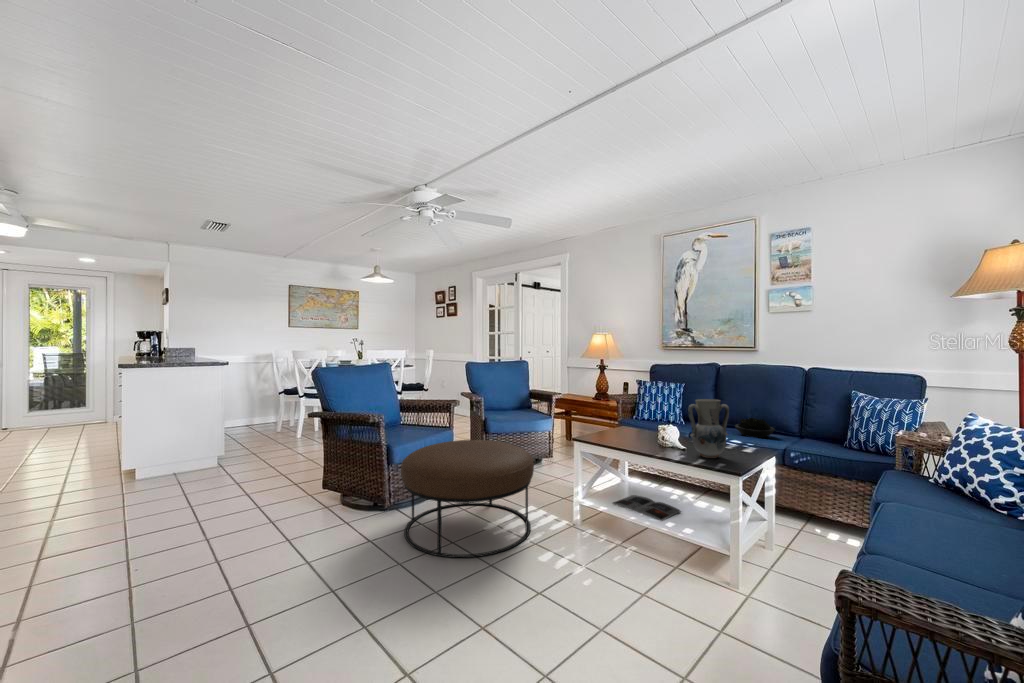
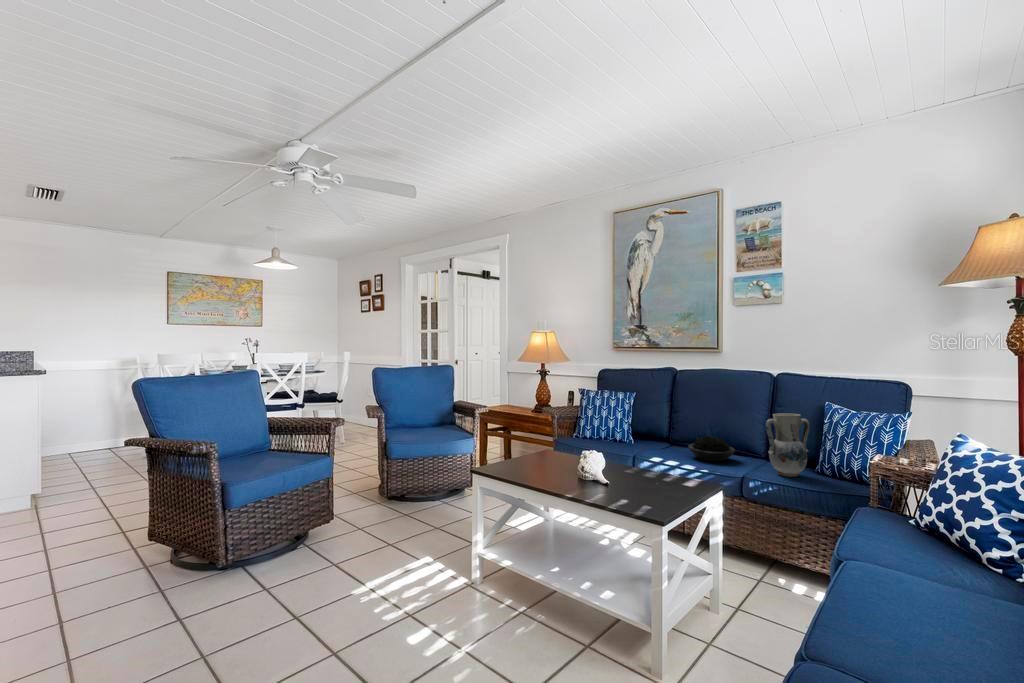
vase: present [688,399,729,458] -> present [766,413,809,477]
ottoman: present [401,440,534,558] -> none [231,472,420,641]
magazine: present [613,495,681,521] -> none [520,541,607,580]

